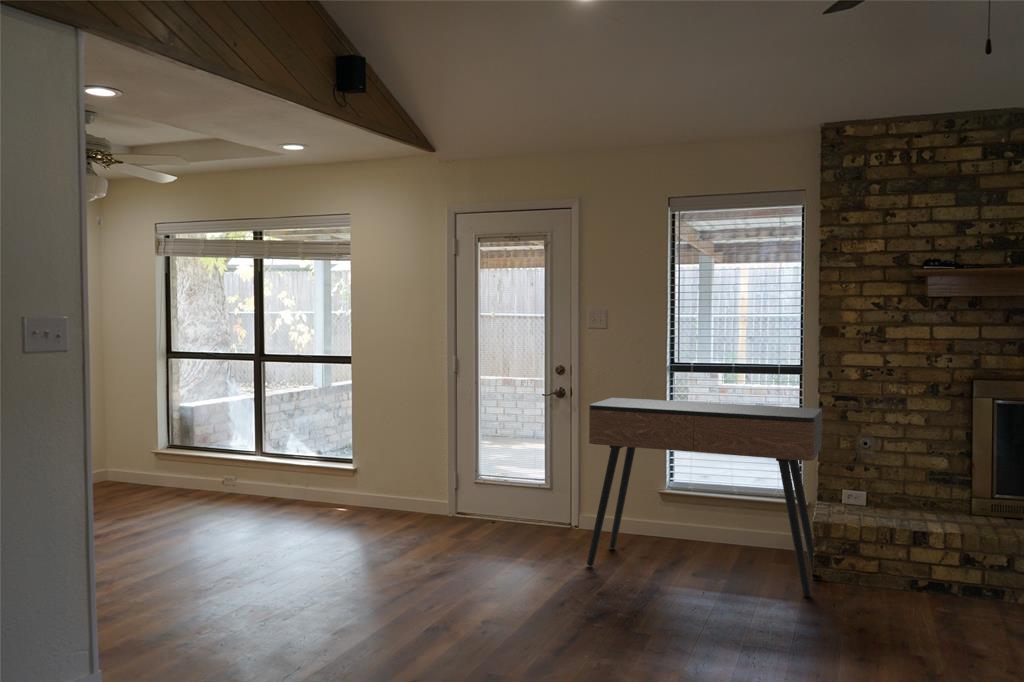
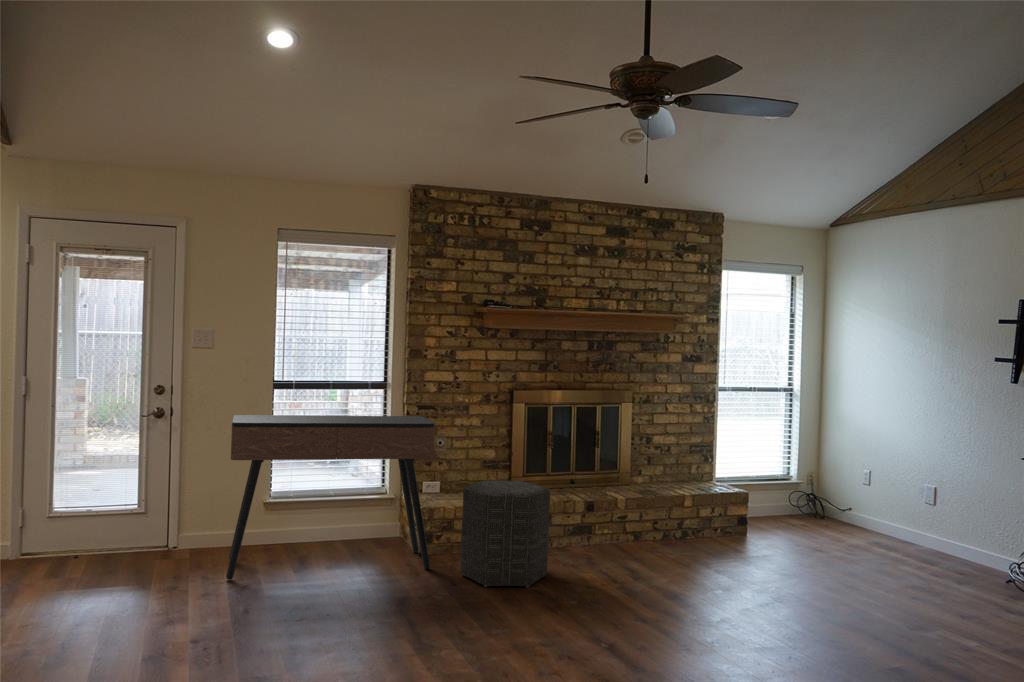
ottoman: none [840,496,968,647] -> present [461,480,550,587]

